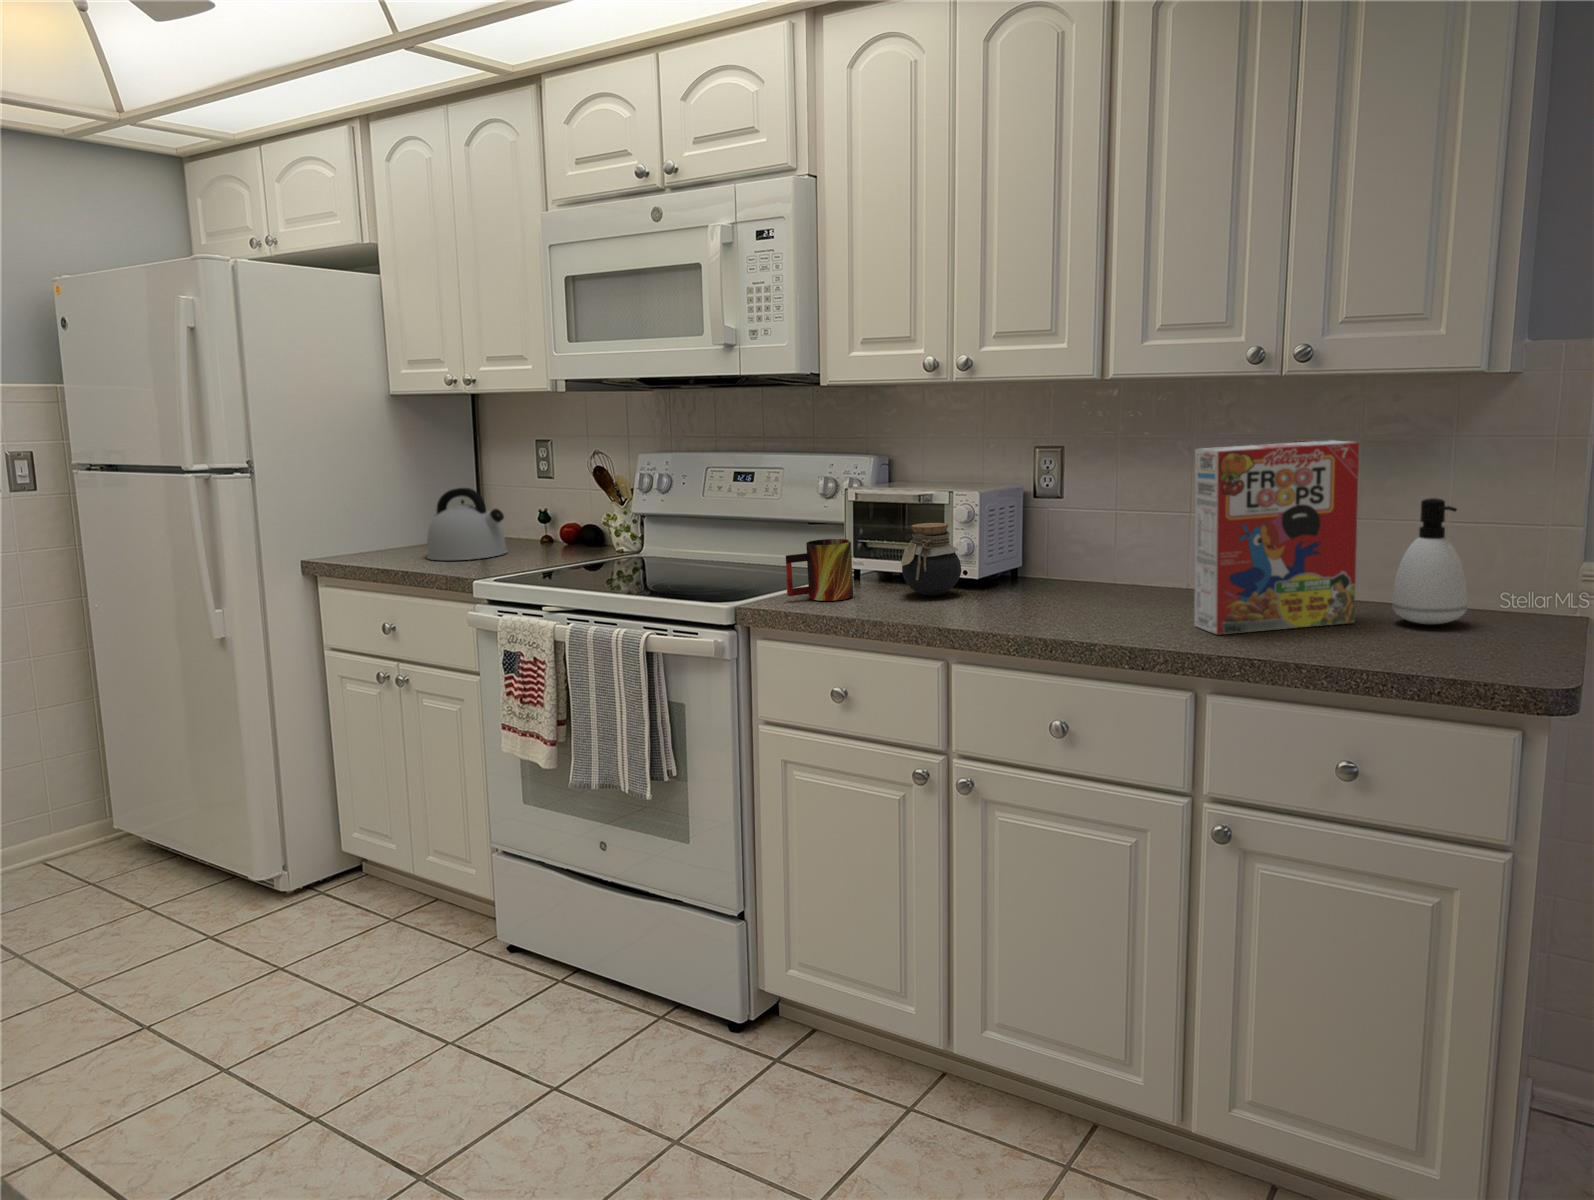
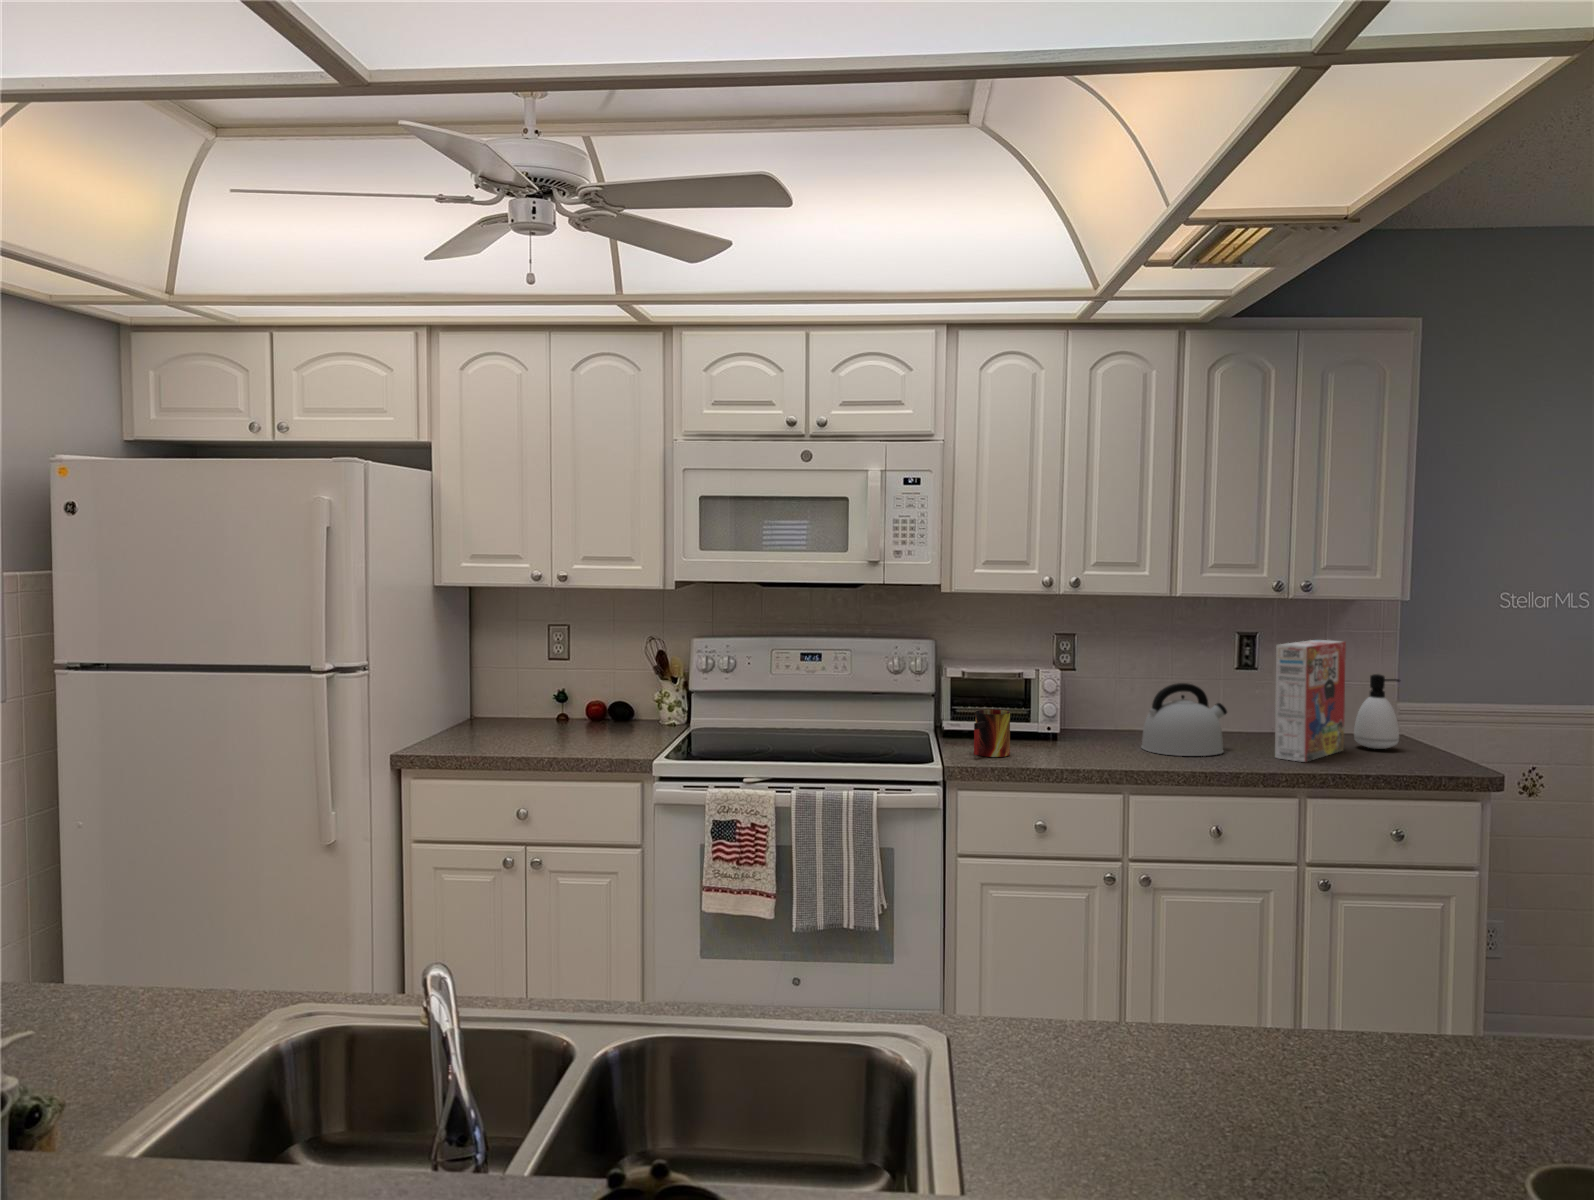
kettle: present [427,488,507,560] -> present [1141,683,1227,756]
jar: present [901,523,961,596] -> none [1033,696,1077,749]

